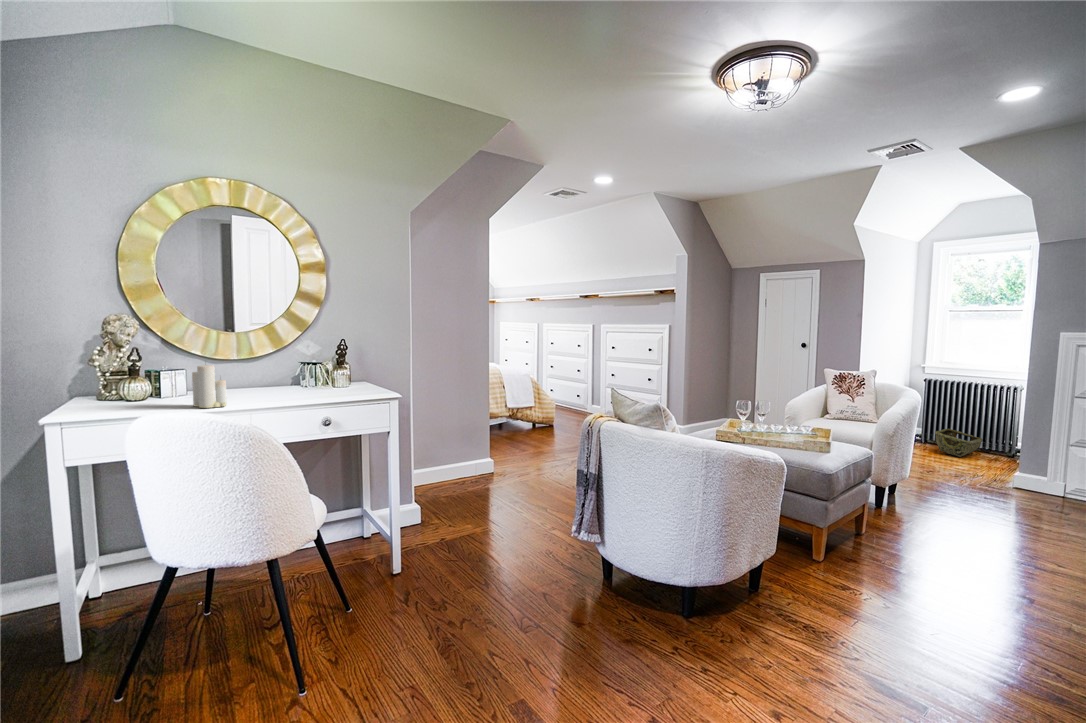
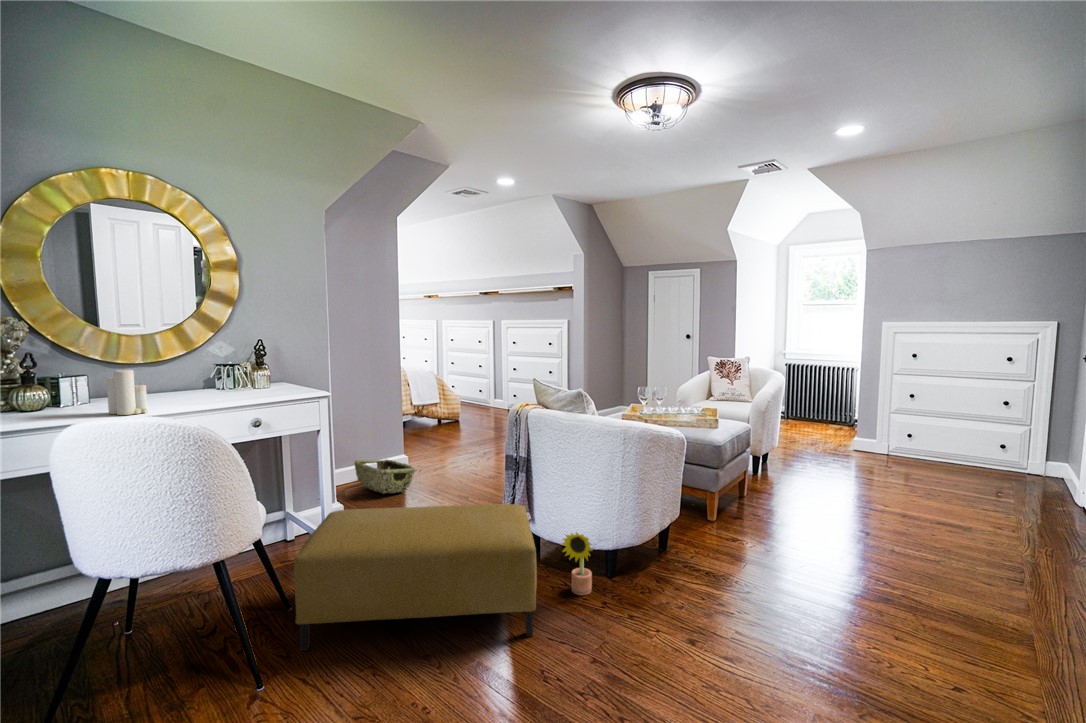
woven basket: present [935,429,983,457] -> present [355,460,415,493]
ottoman: none [342,514,594,680] -> present [294,504,537,651]
decorative plant: none [627,563,664,636] -> present [561,533,592,595]

